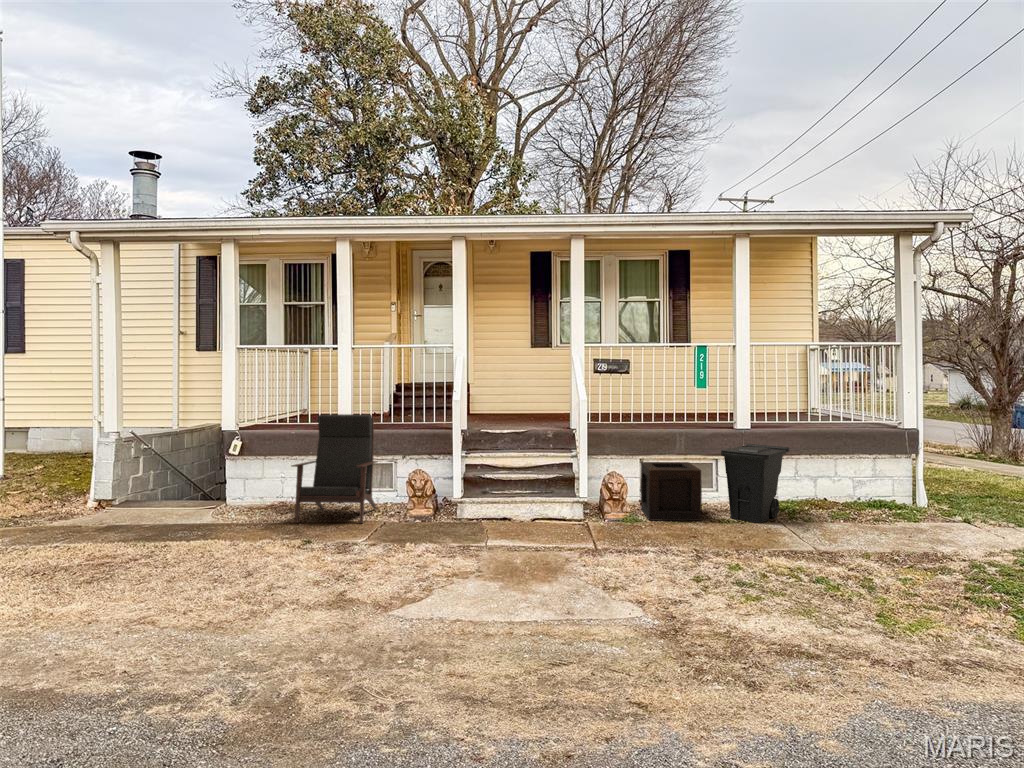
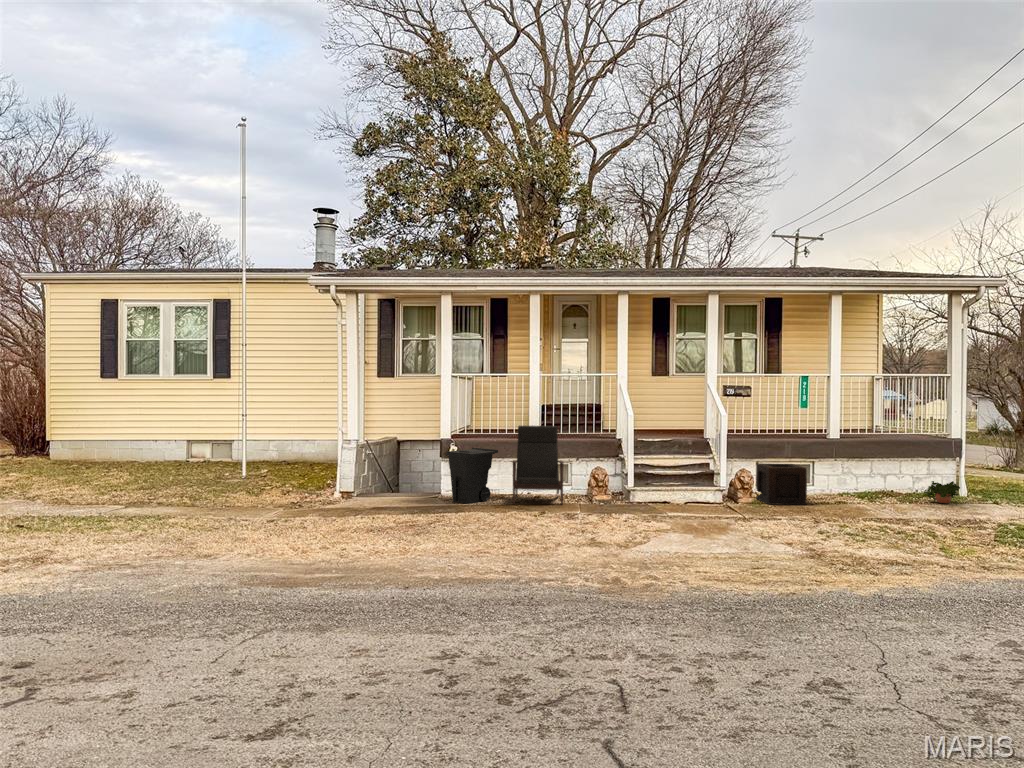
trash can: present [721,444,789,523] -> present [446,448,498,504]
potted plant: none [868,485,918,519] -> present [925,481,960,503]

